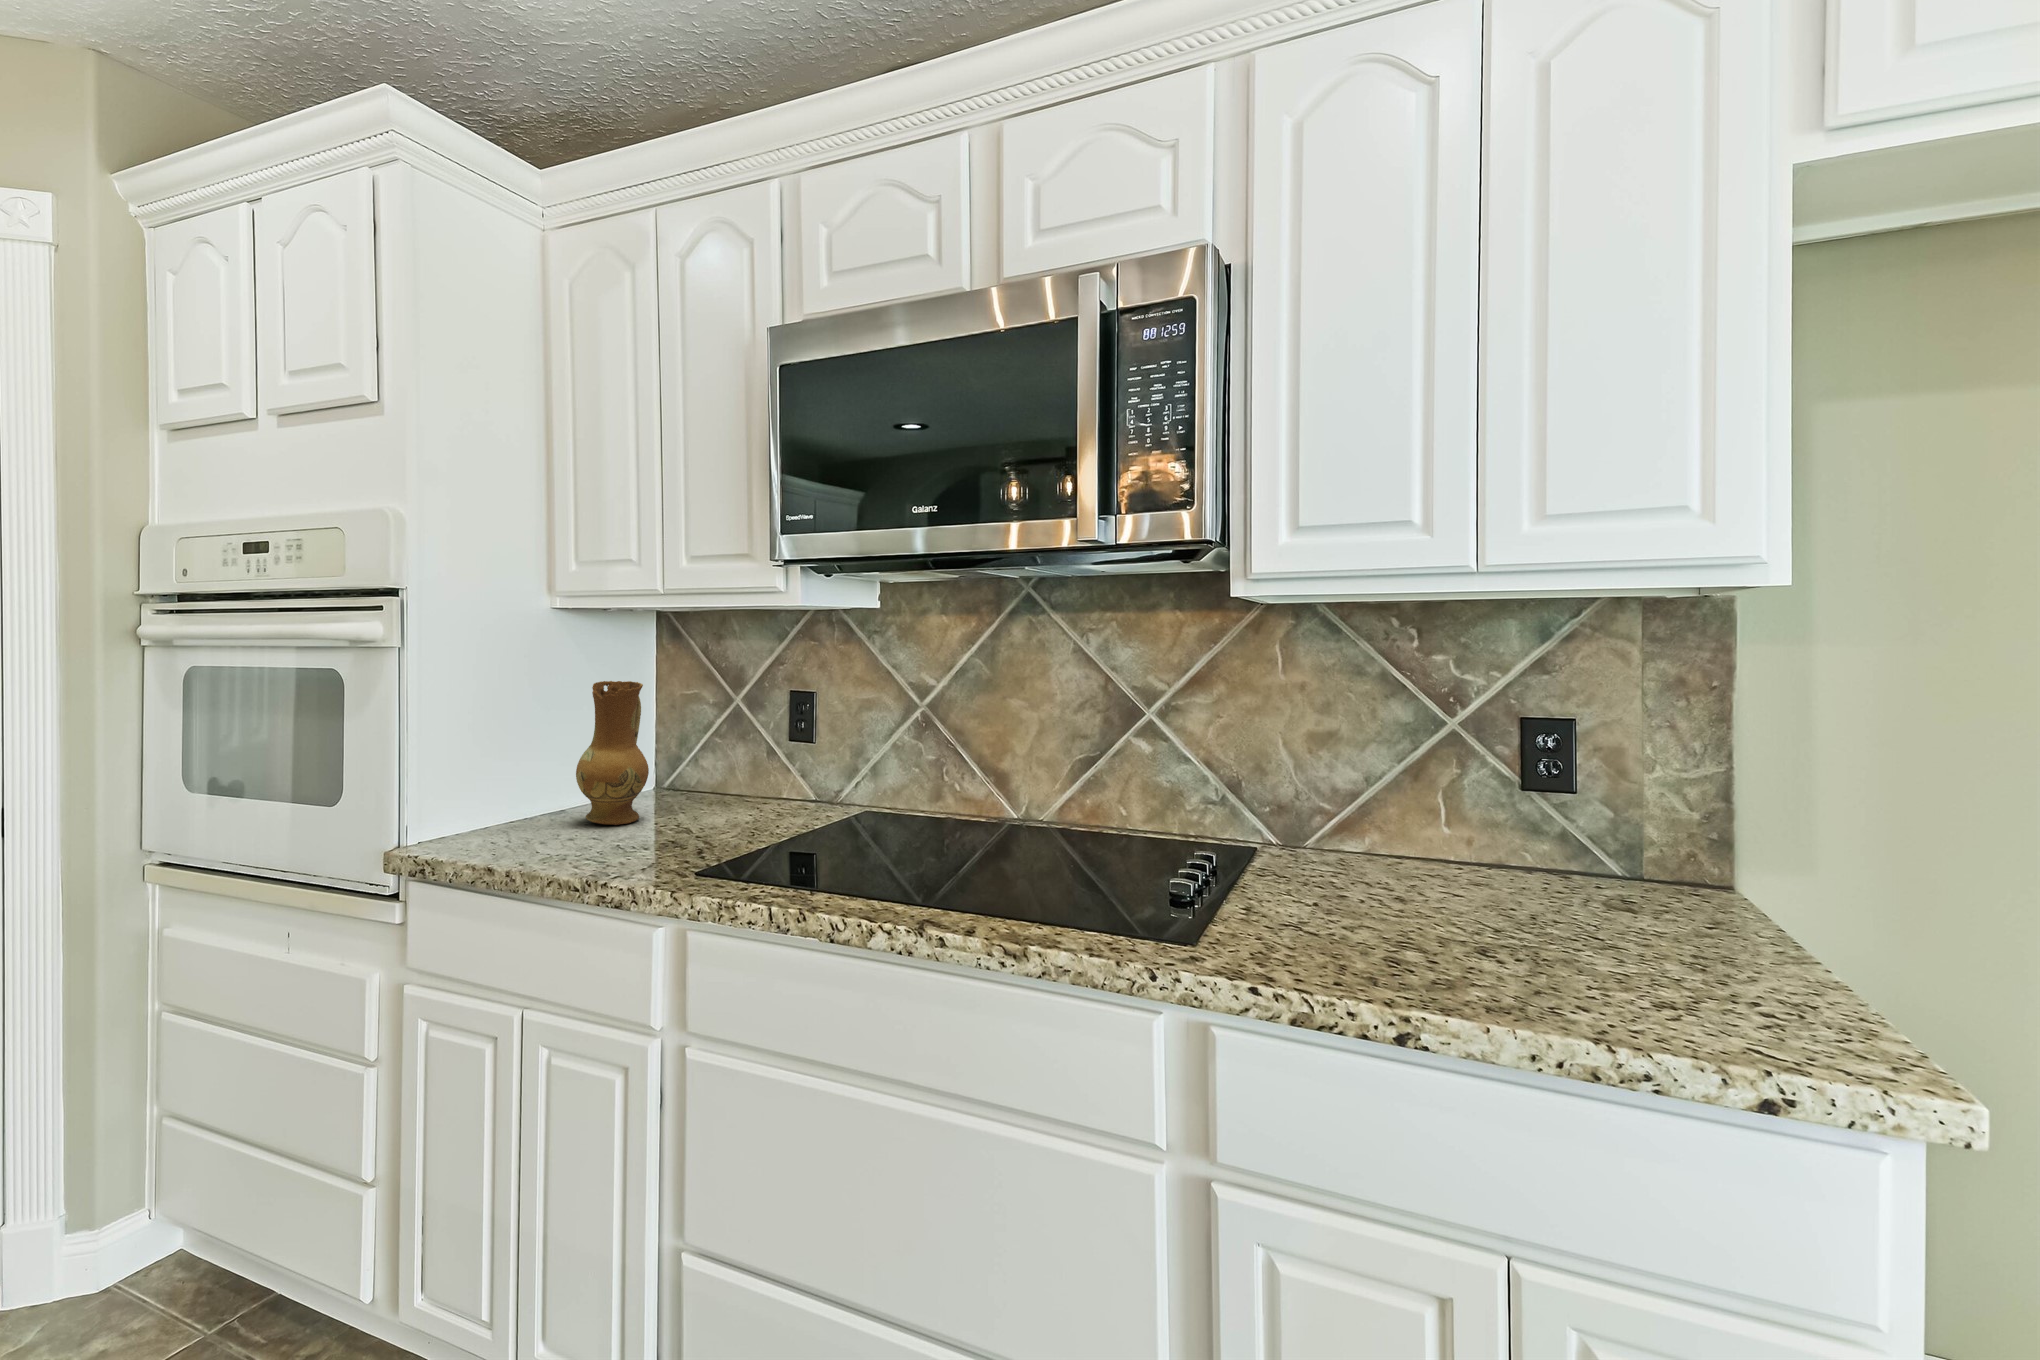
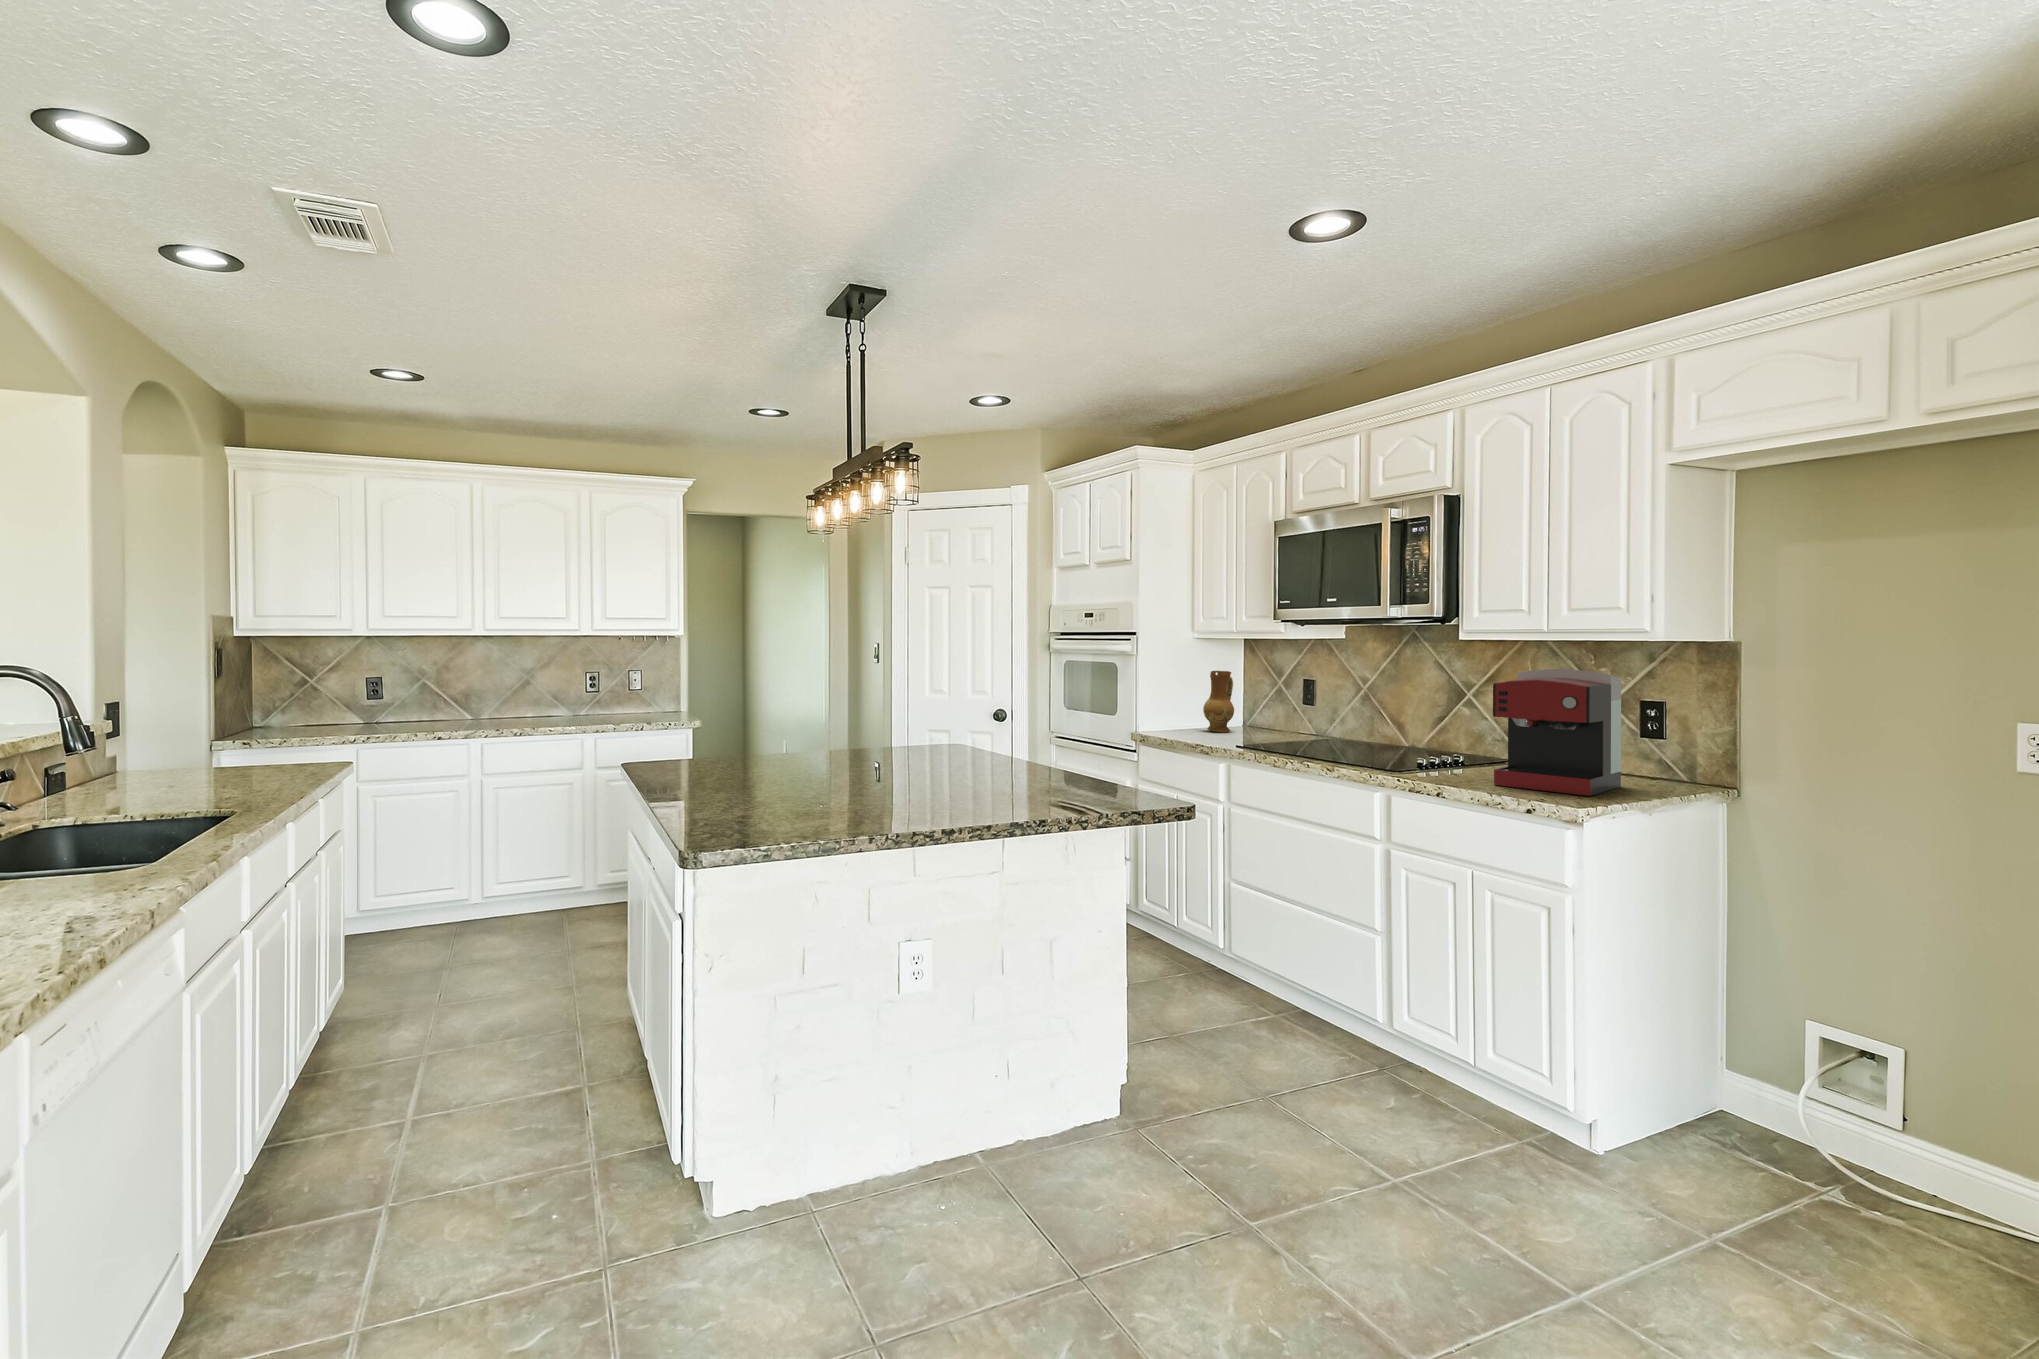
coffee maker: none [1401,662,1708,983] -> present [1493,668,1621,796]

